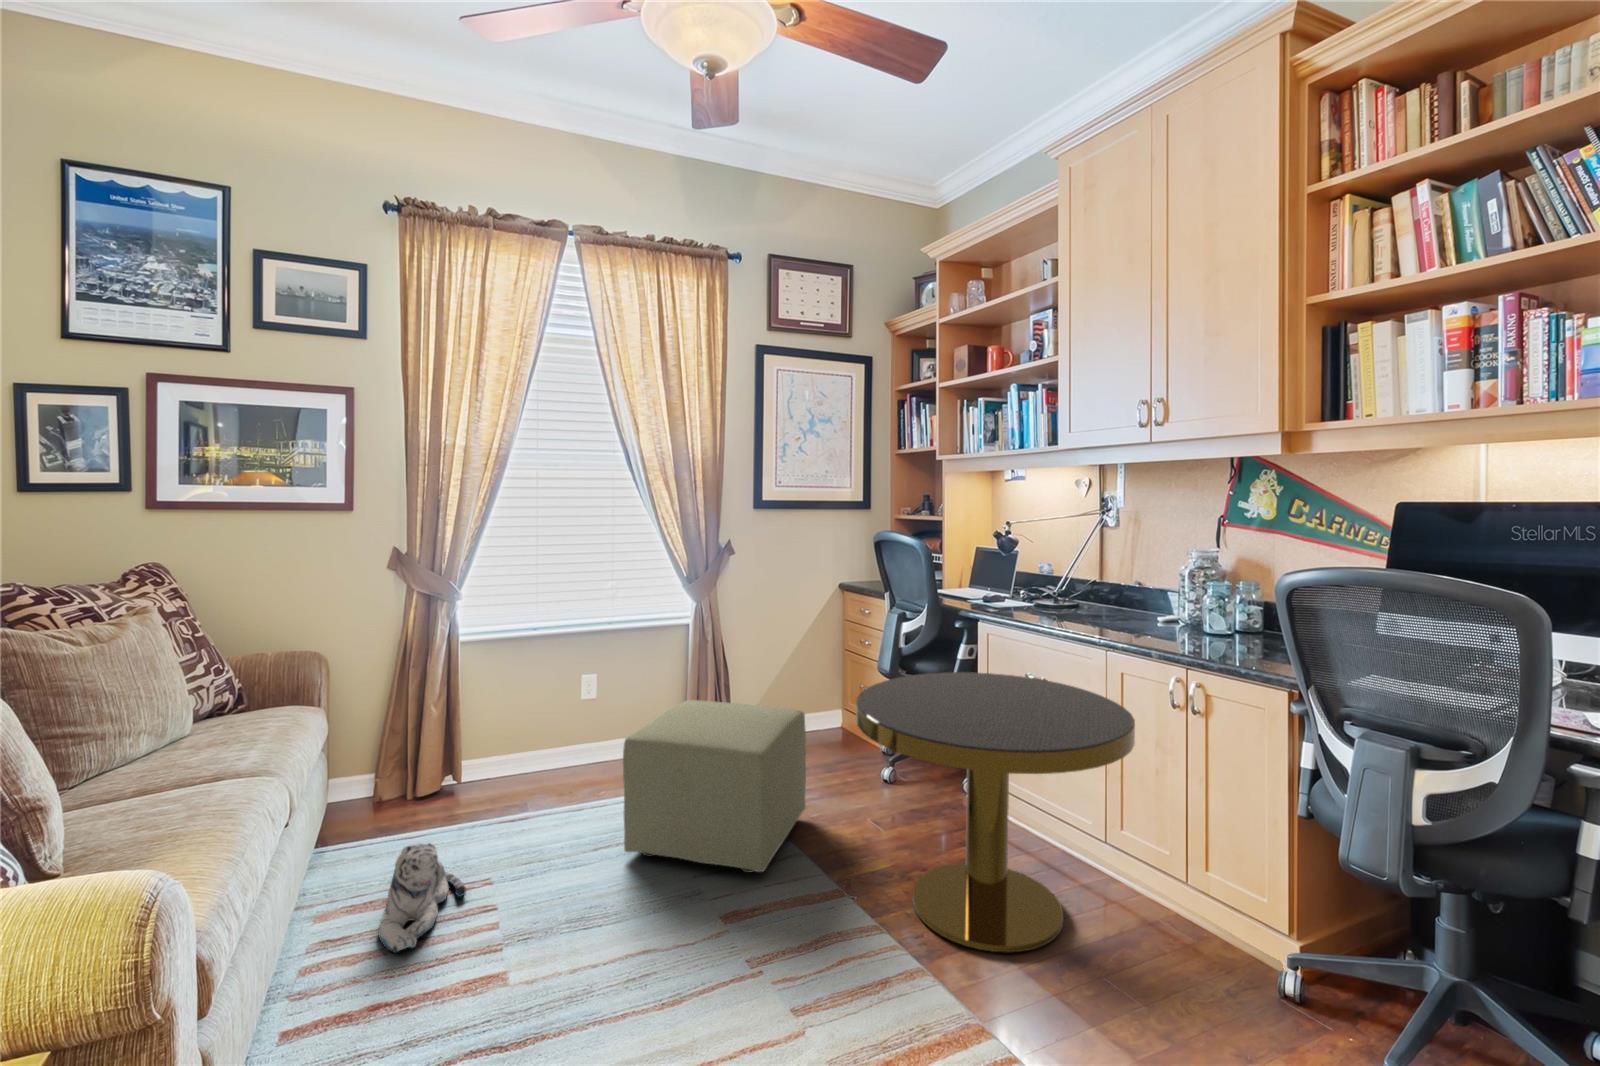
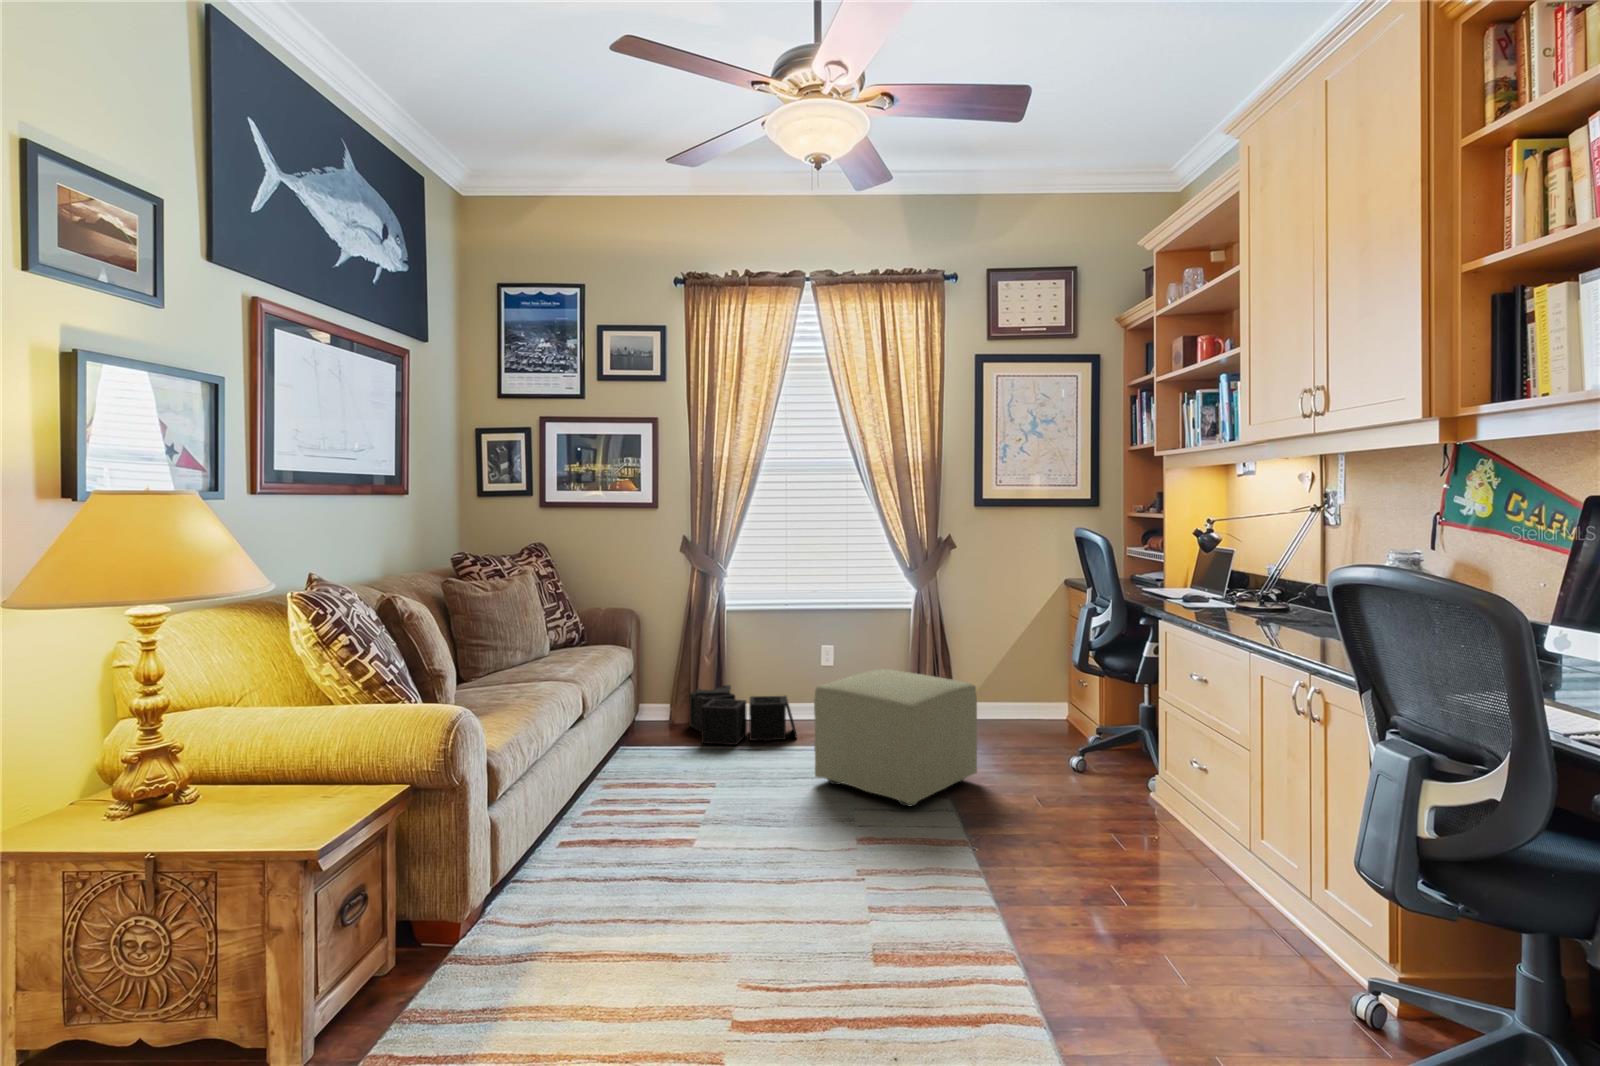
side table: present [856,672,1135,953] -> none [976,655,1235,893]
storage bin: none [416,734,572,822] -> present [690,685,797,745]
plush toy: present [378,844,466,953] -> none [643,737,701,803]

